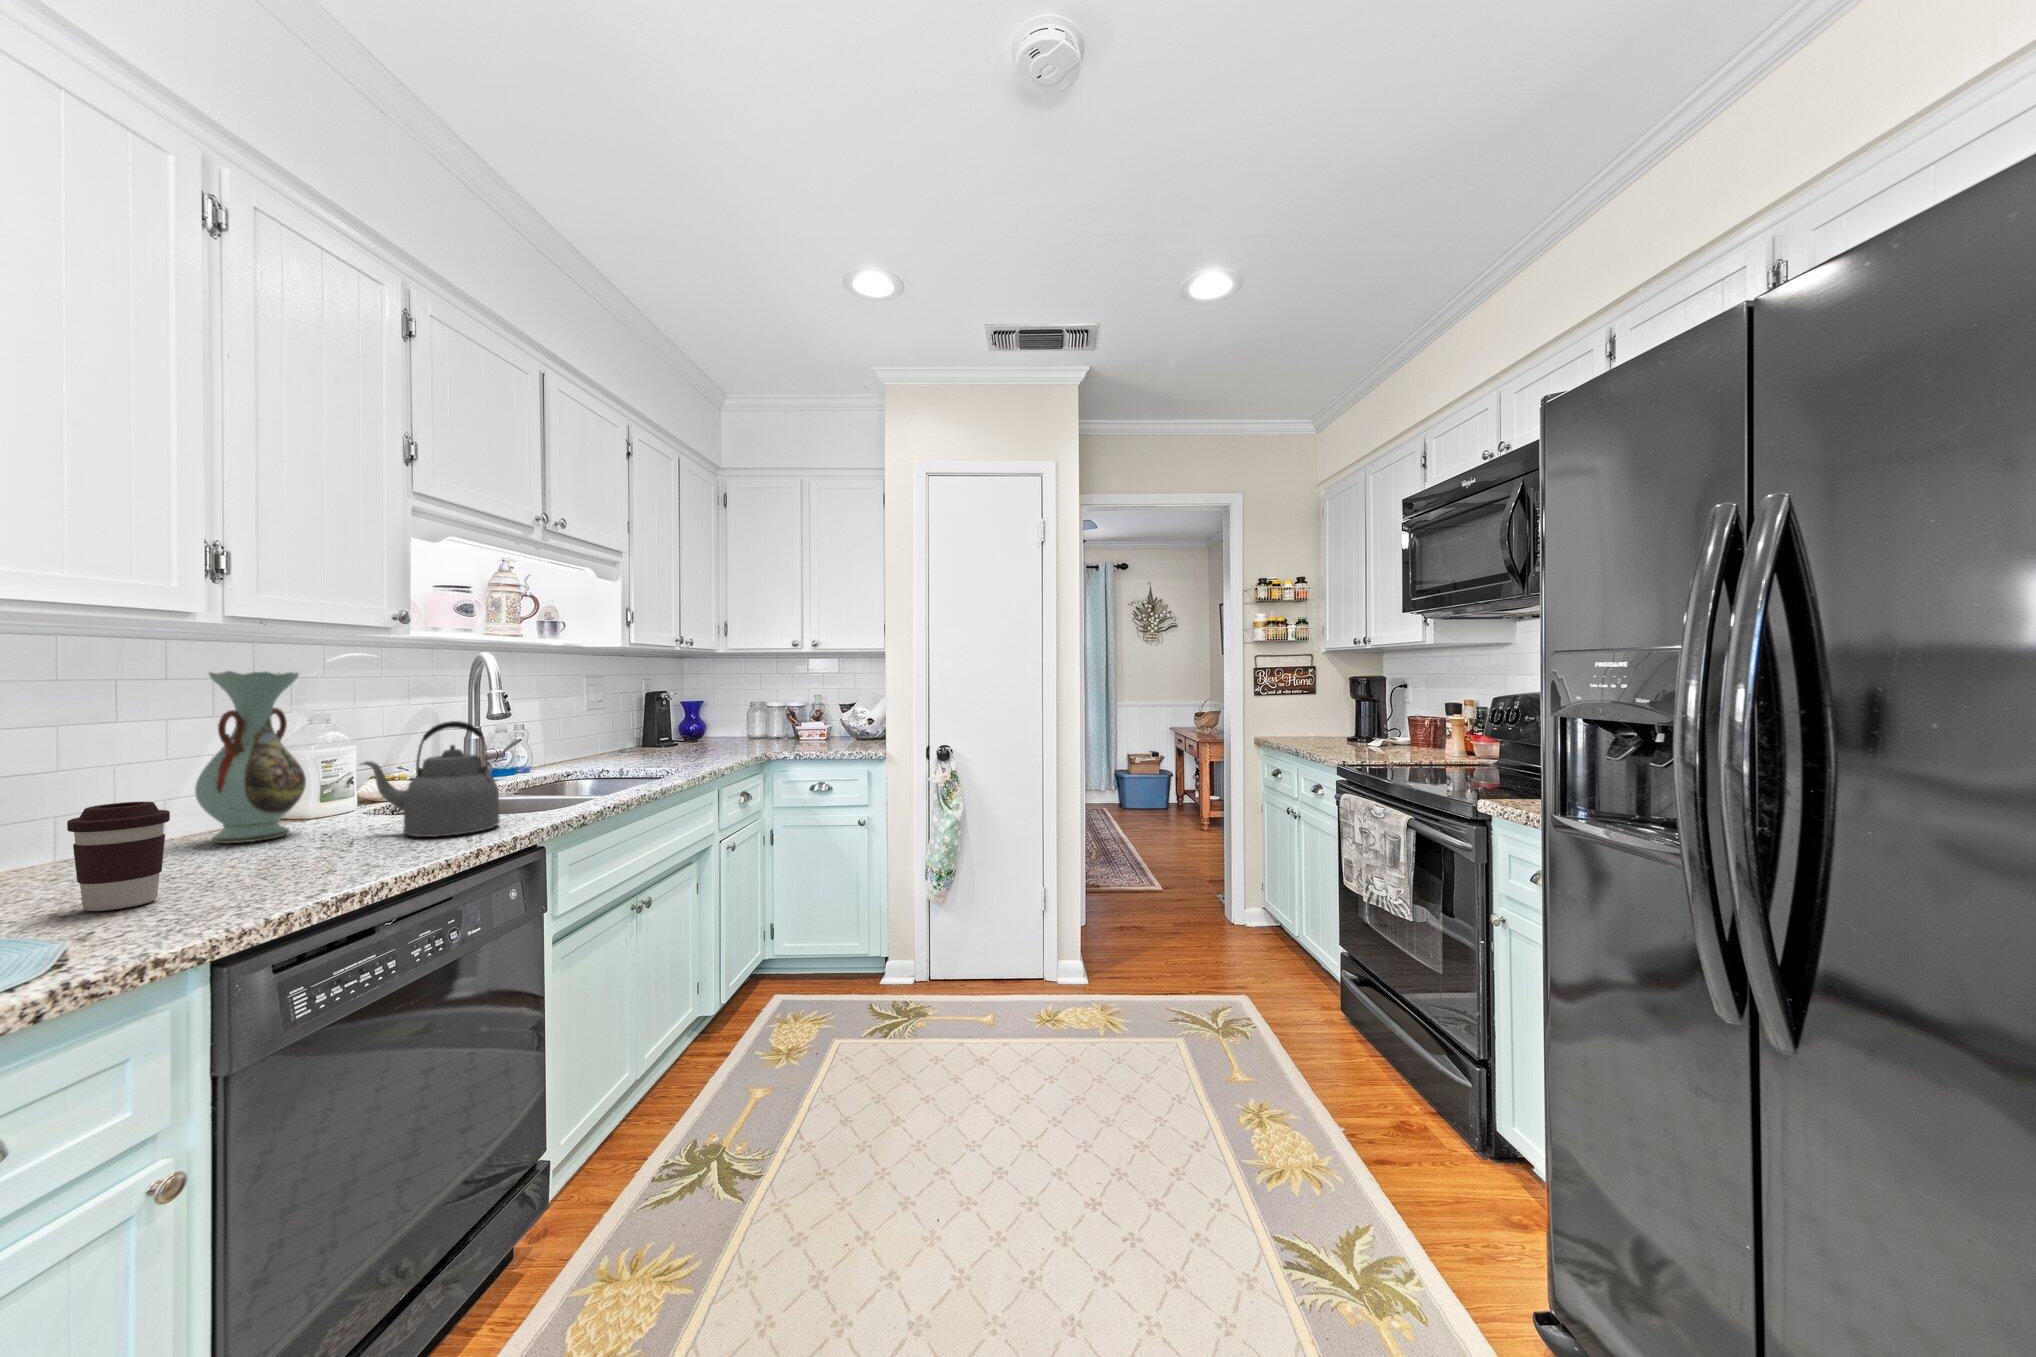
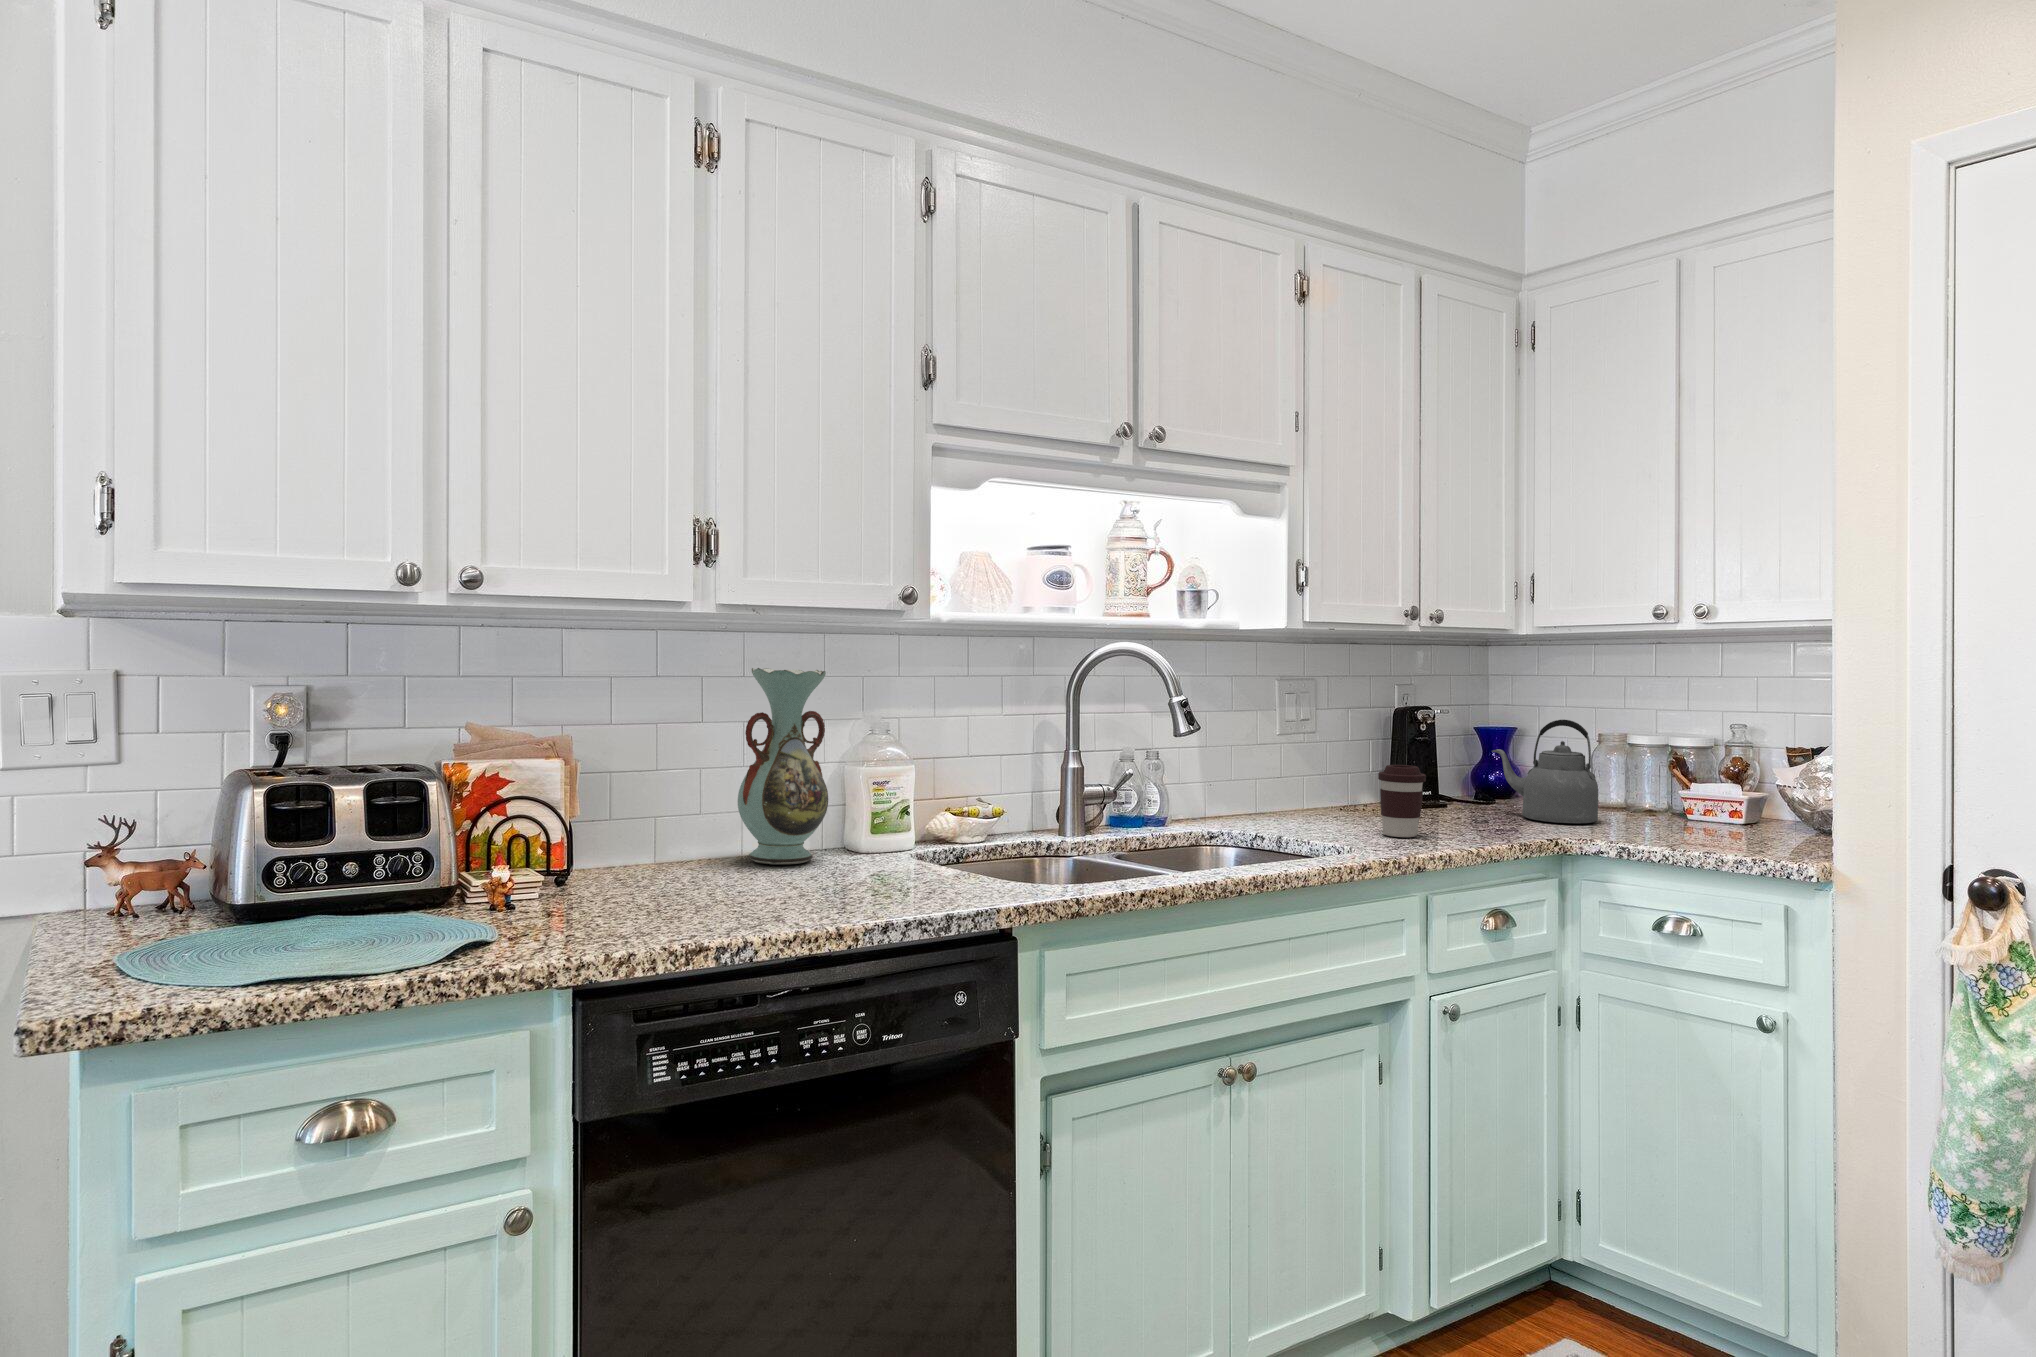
kettle: present [361,721,500,837] -> present [1492,720,1598,823]
coffee cup: present [67,802,170,911] -> present [1378,765,1426,837]

